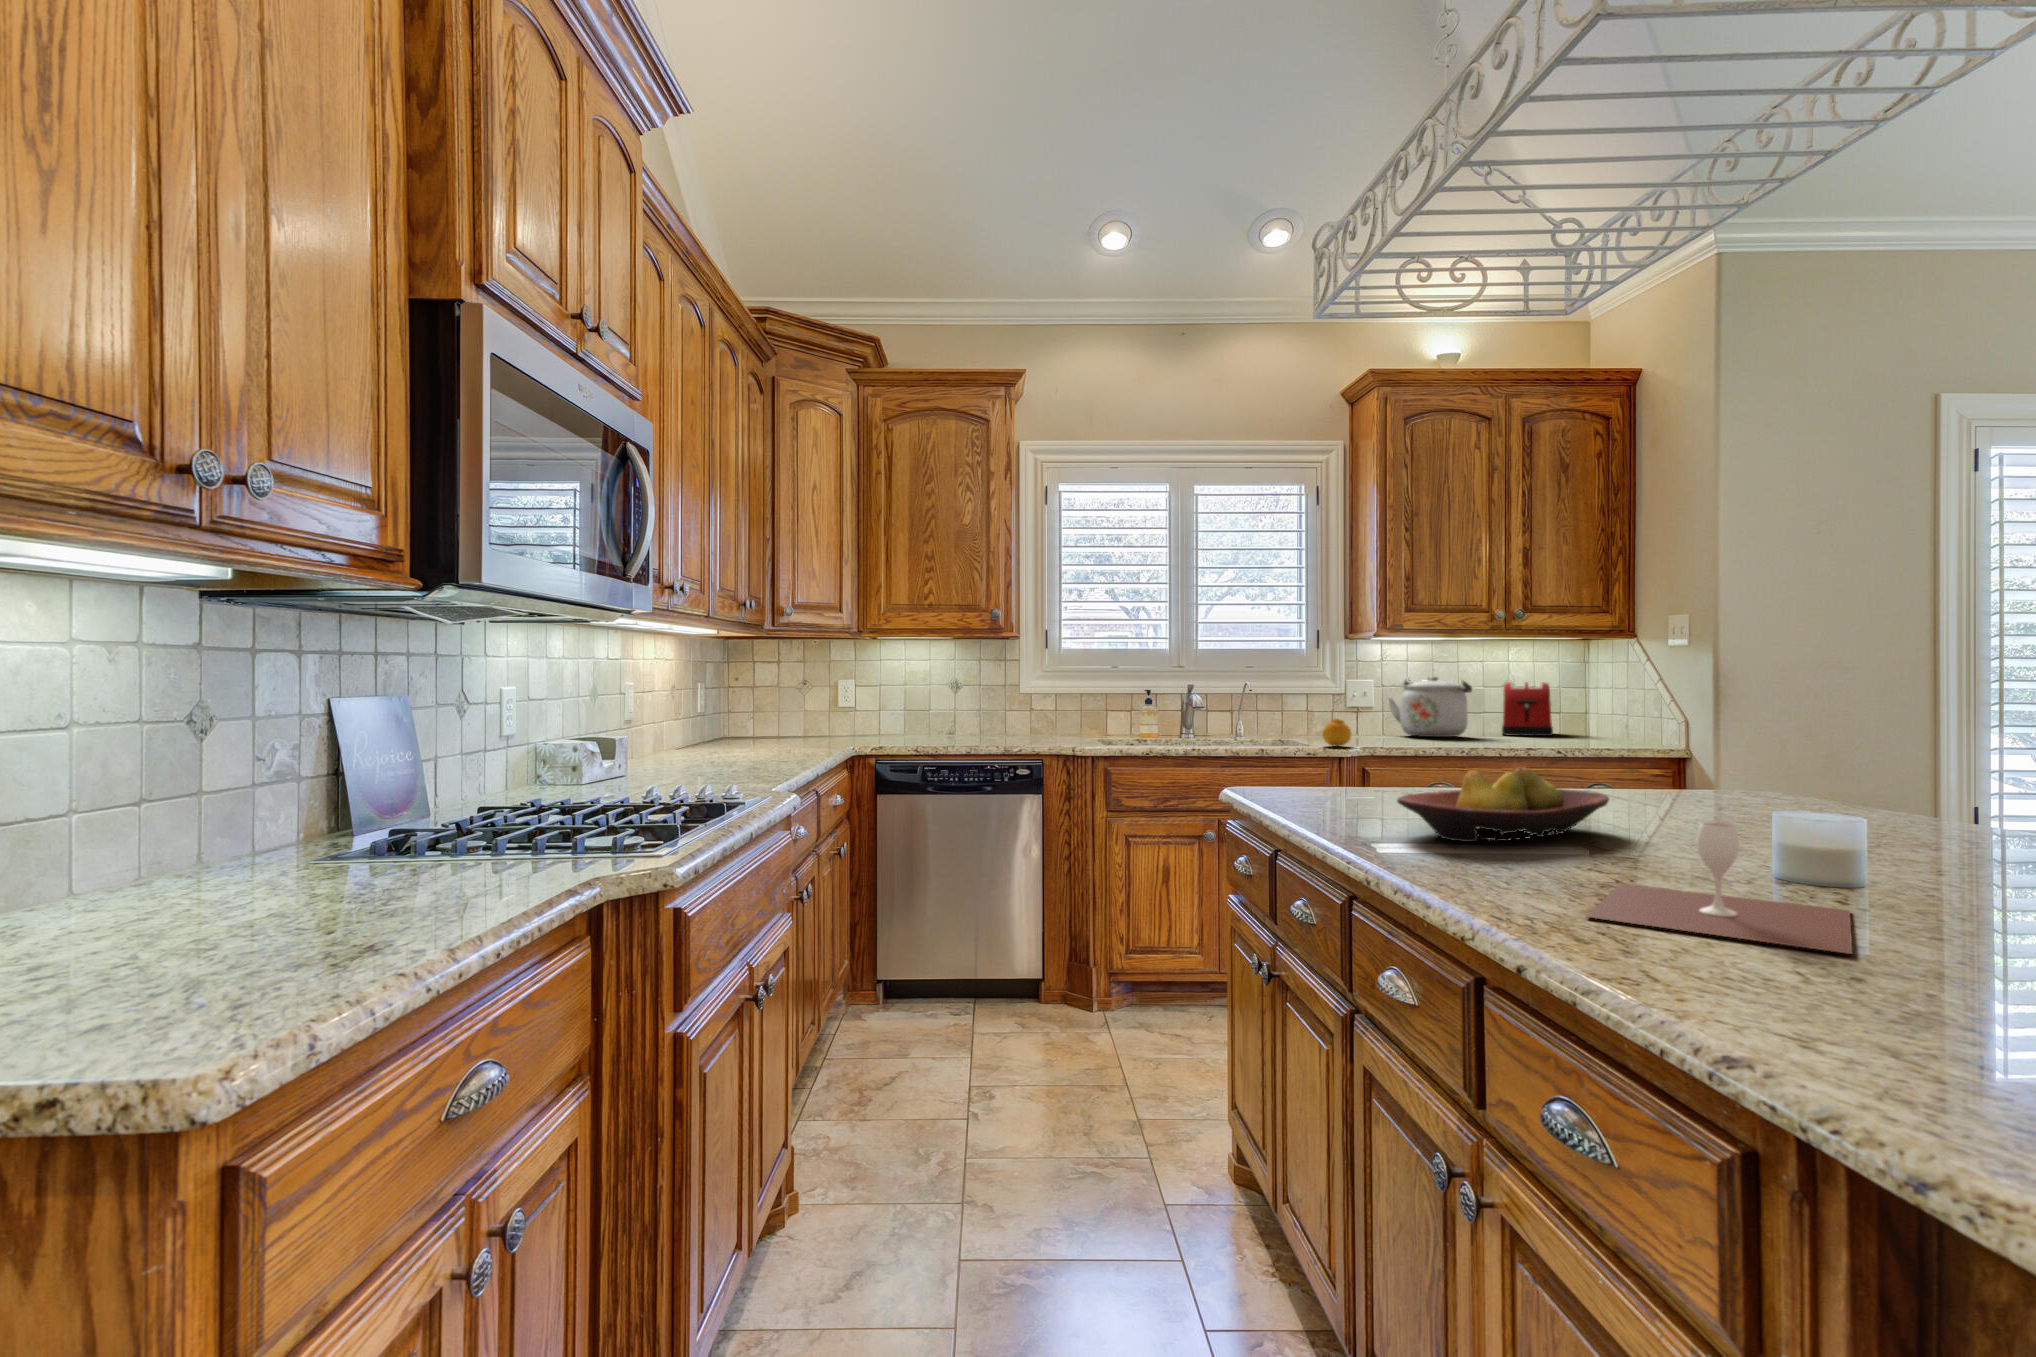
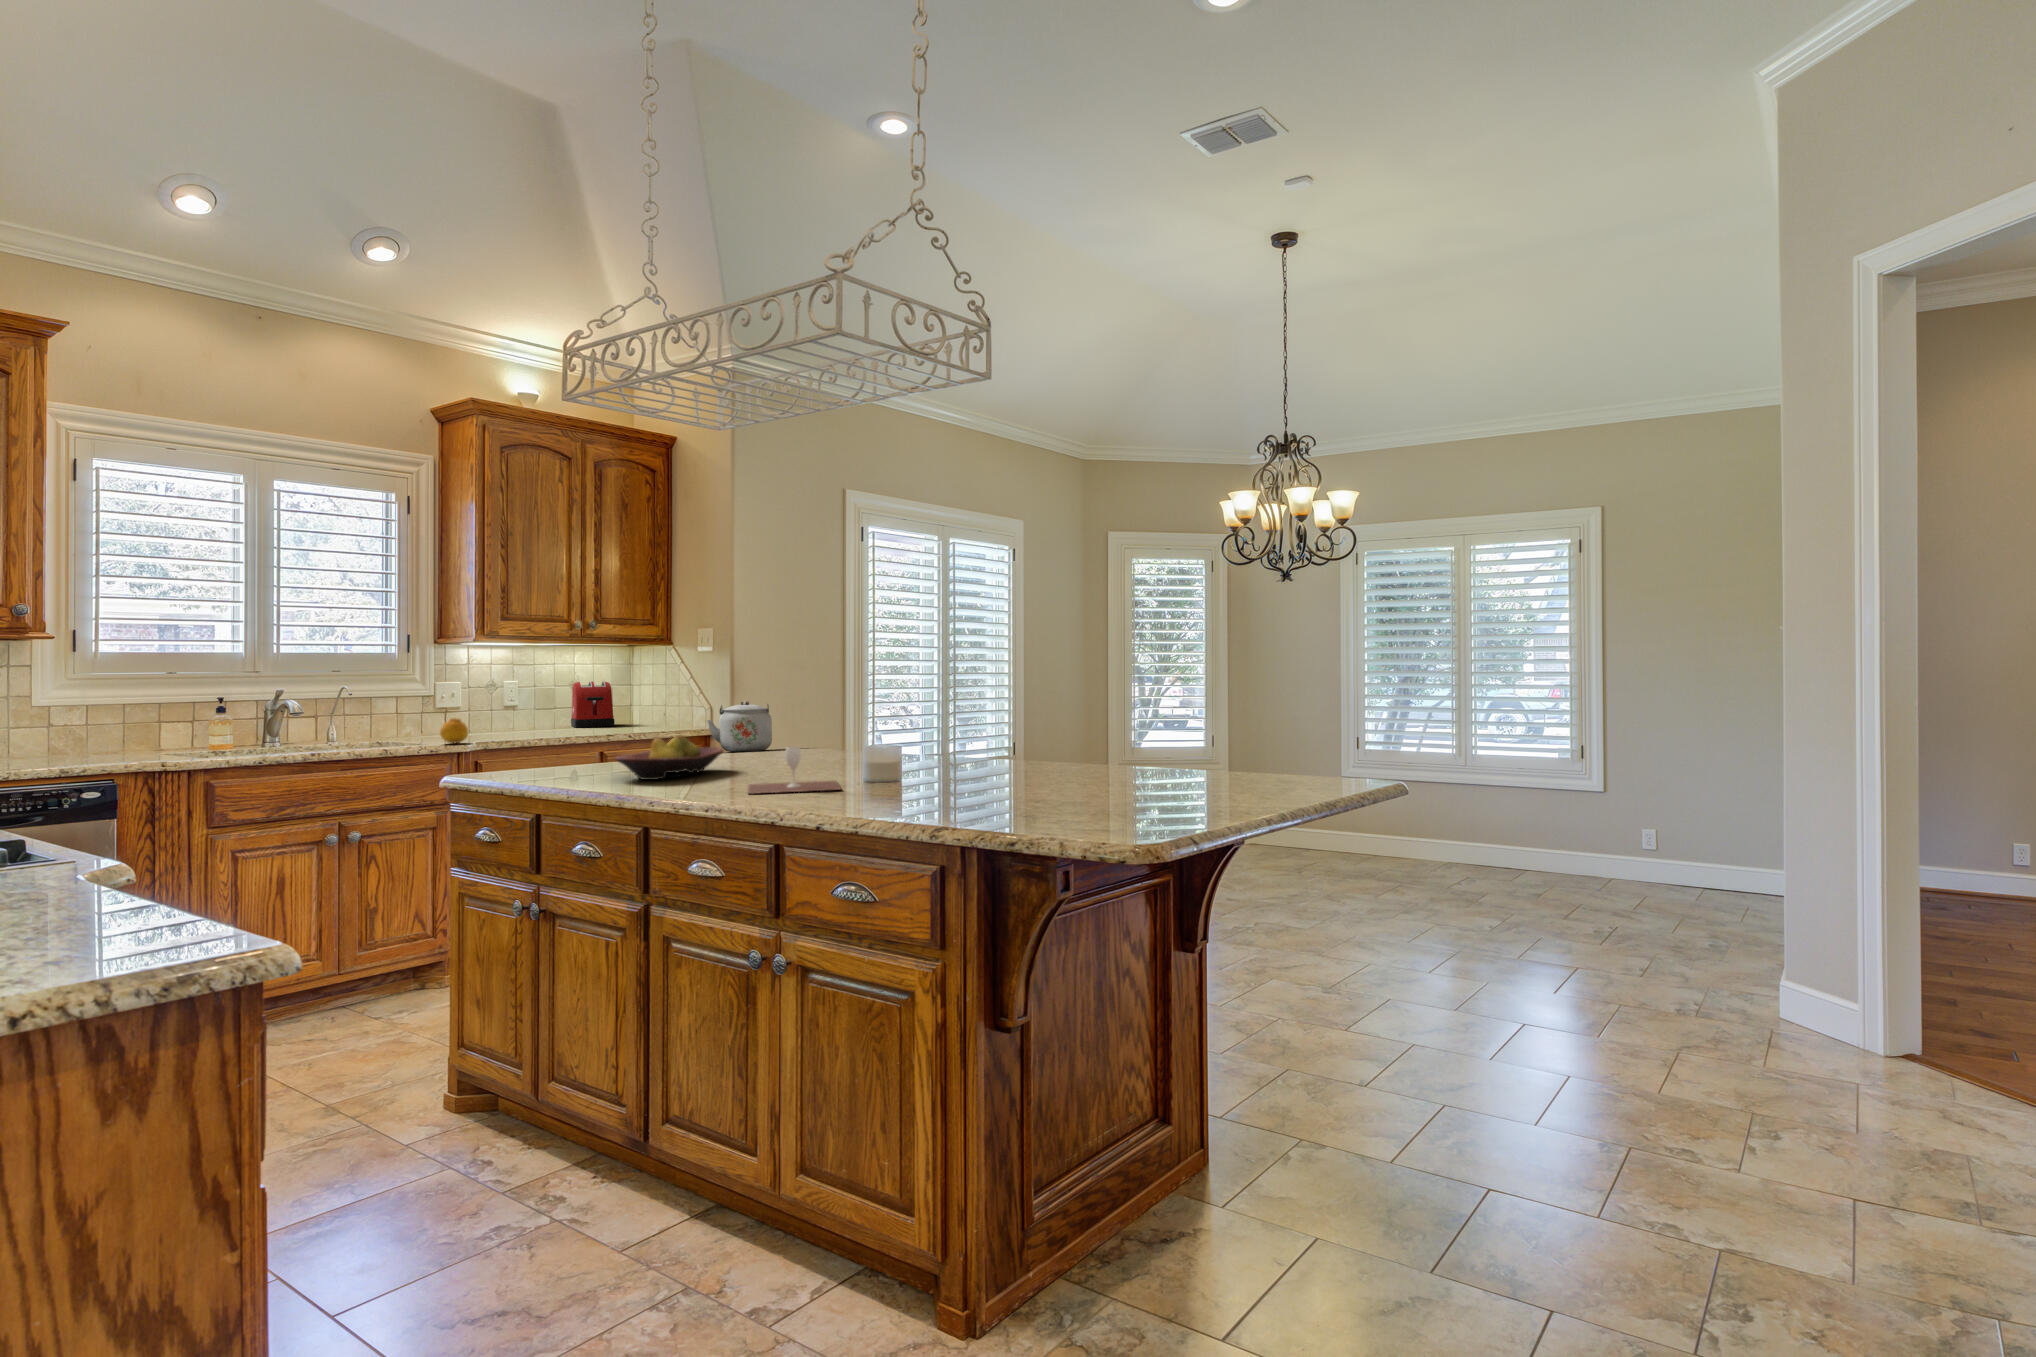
kettle: present [1388,676,1472,737] -> present [707,701,772,752]

